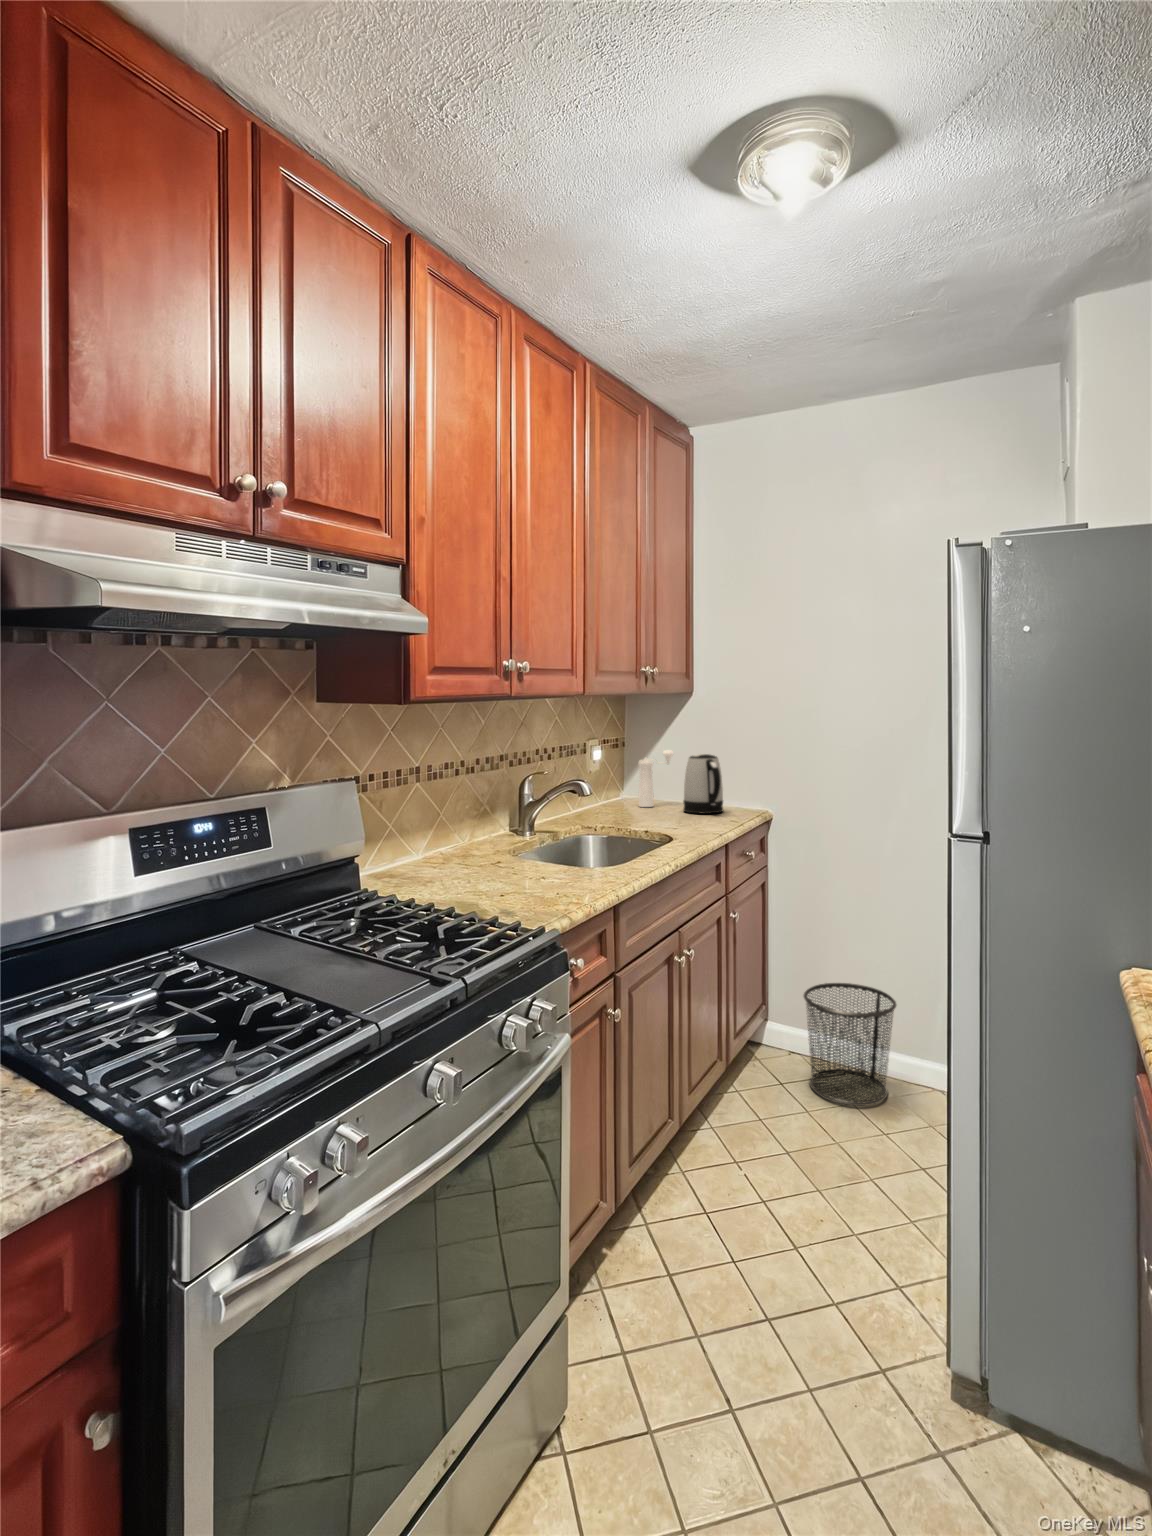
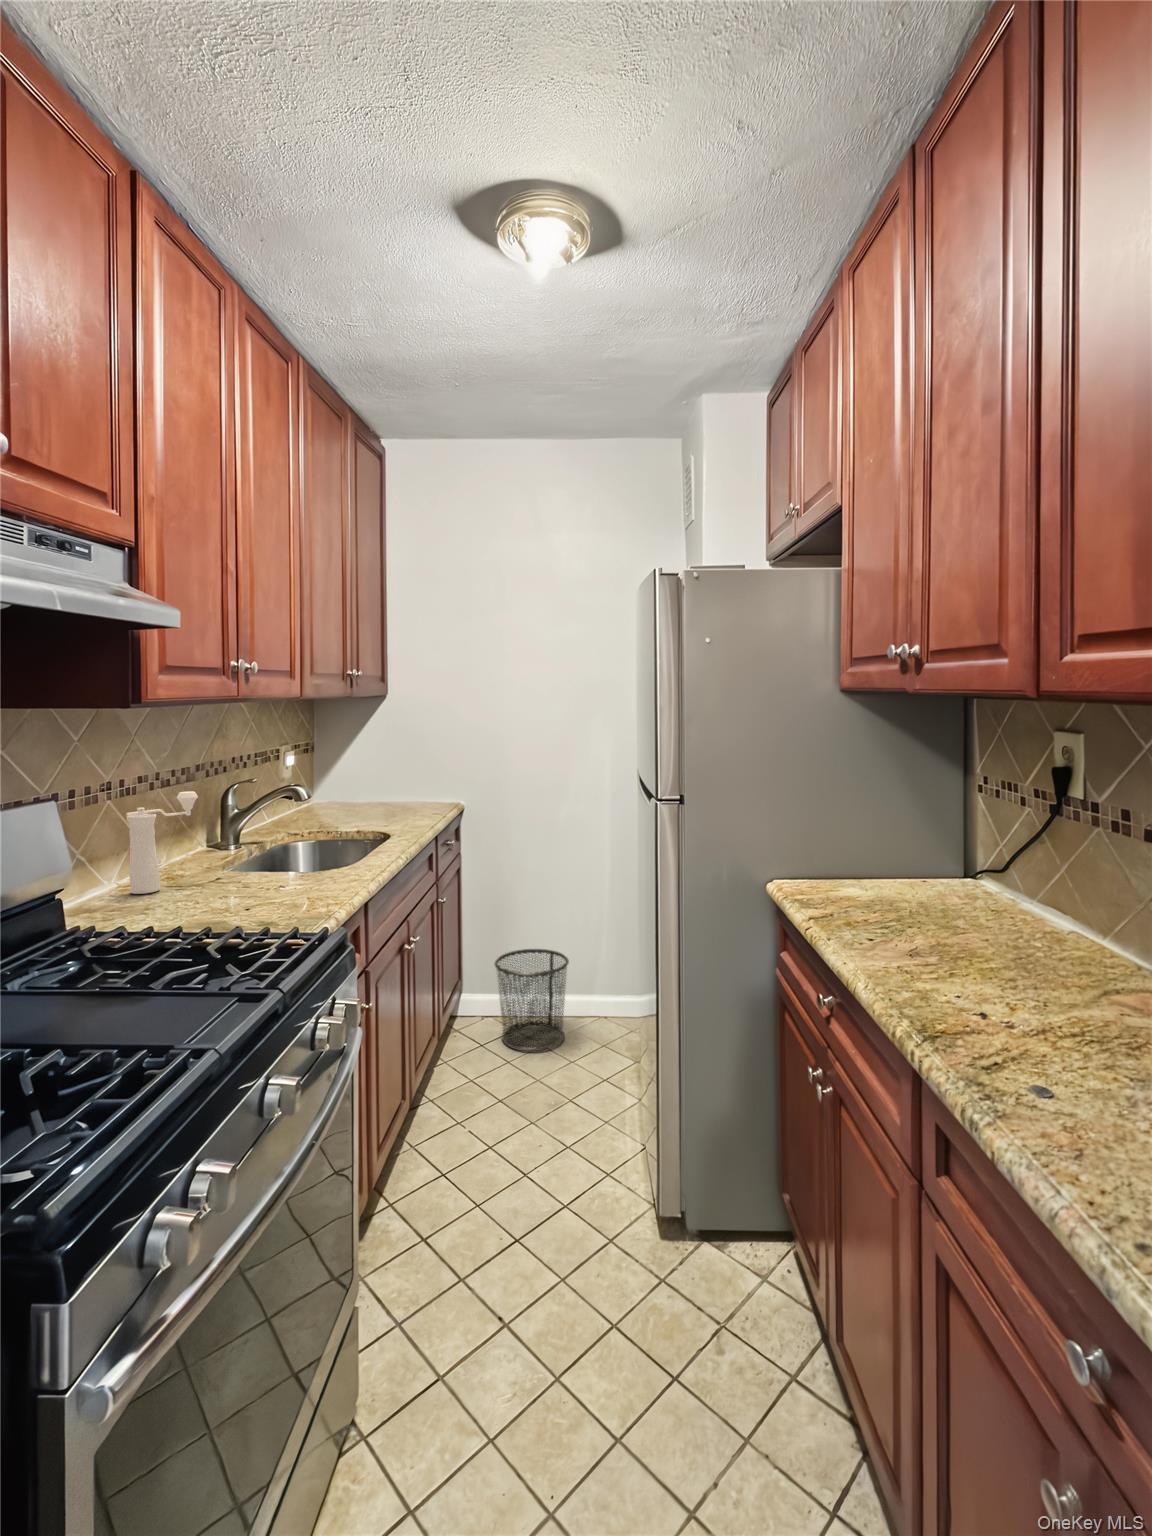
pepper mill: present [639,750,673,807] -> present [126,791,198,894]
kettle: present [683,754,723,814] -> none [377,759,414,815]

